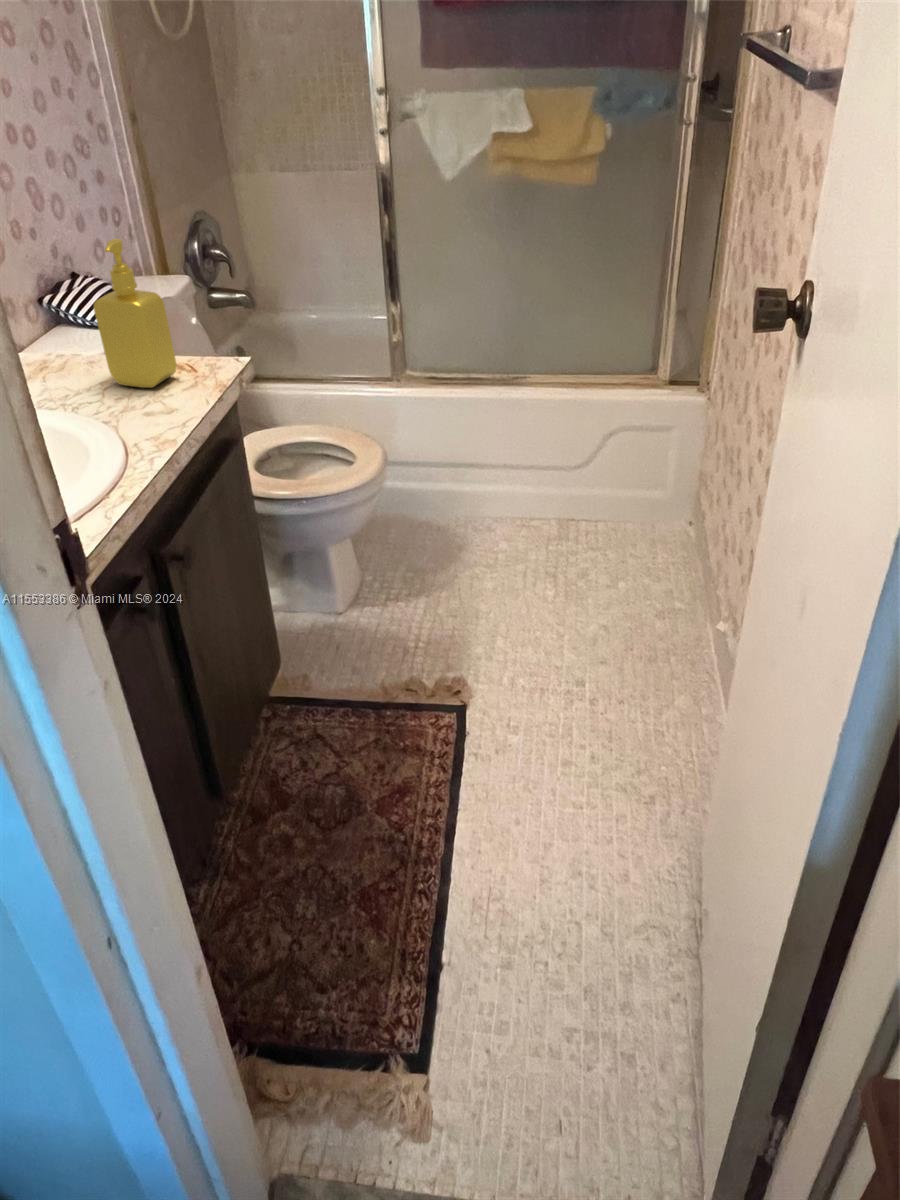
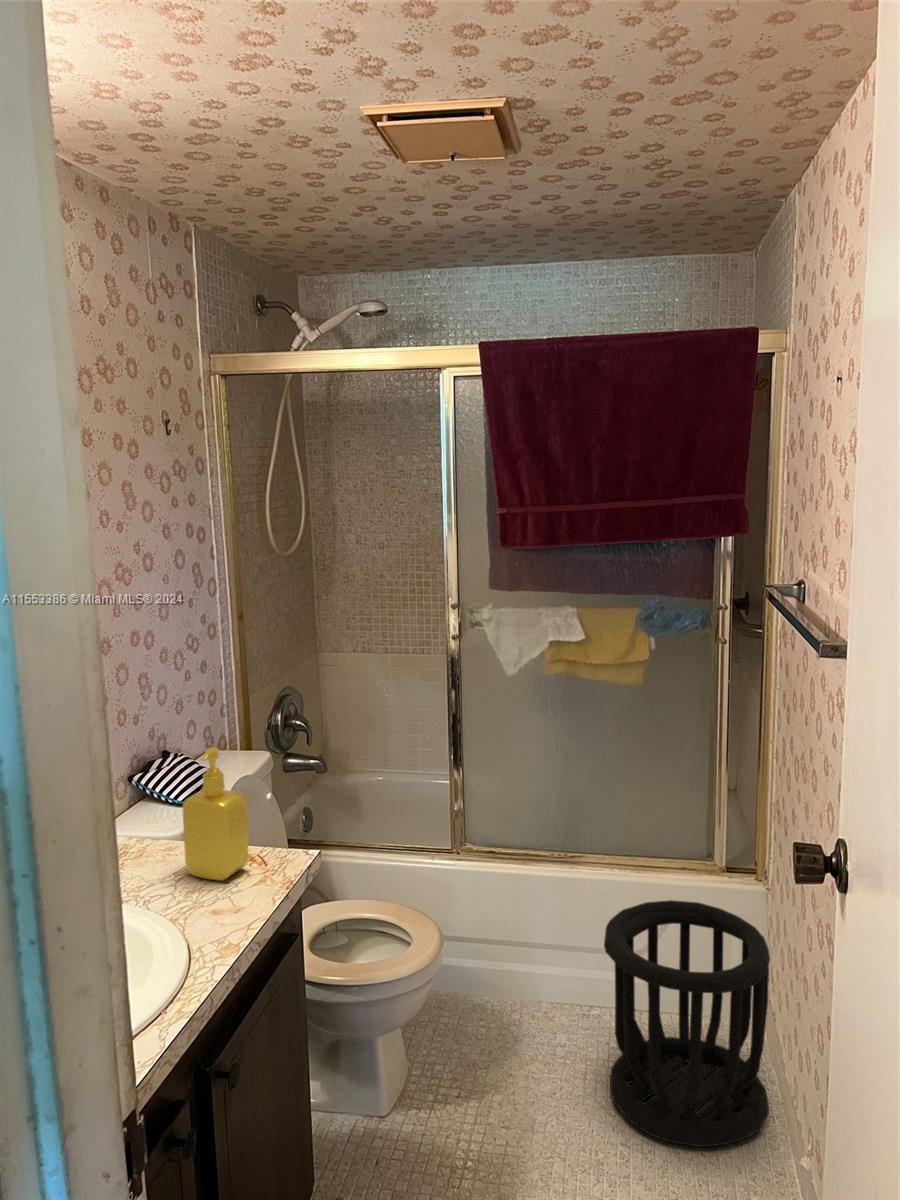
wastebasket: none [546,411,704,620] -> present [604,900,770,1147]

